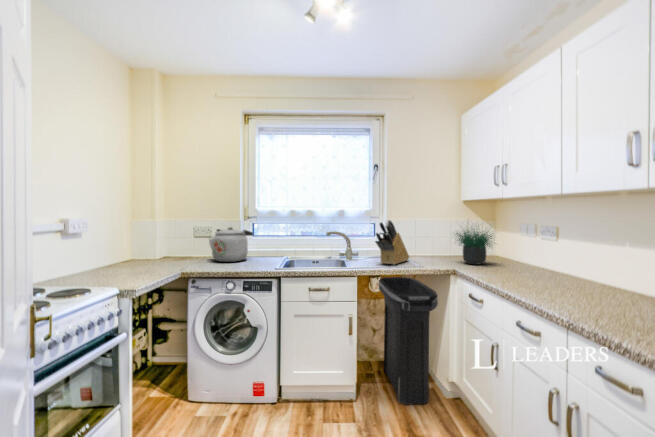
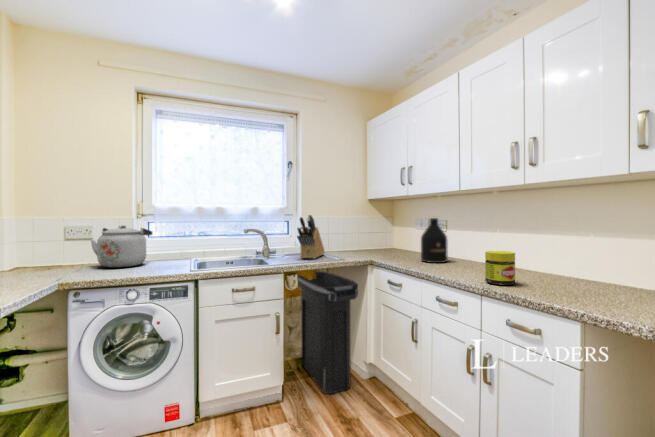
bottle: none [514,227,549,280] -> present [421,218,448,263]
potted plant: present [457,229,492,265] -> none [359,209,406,254]
jar: none [568,273,609,318] -> present [485,251,515,285]

